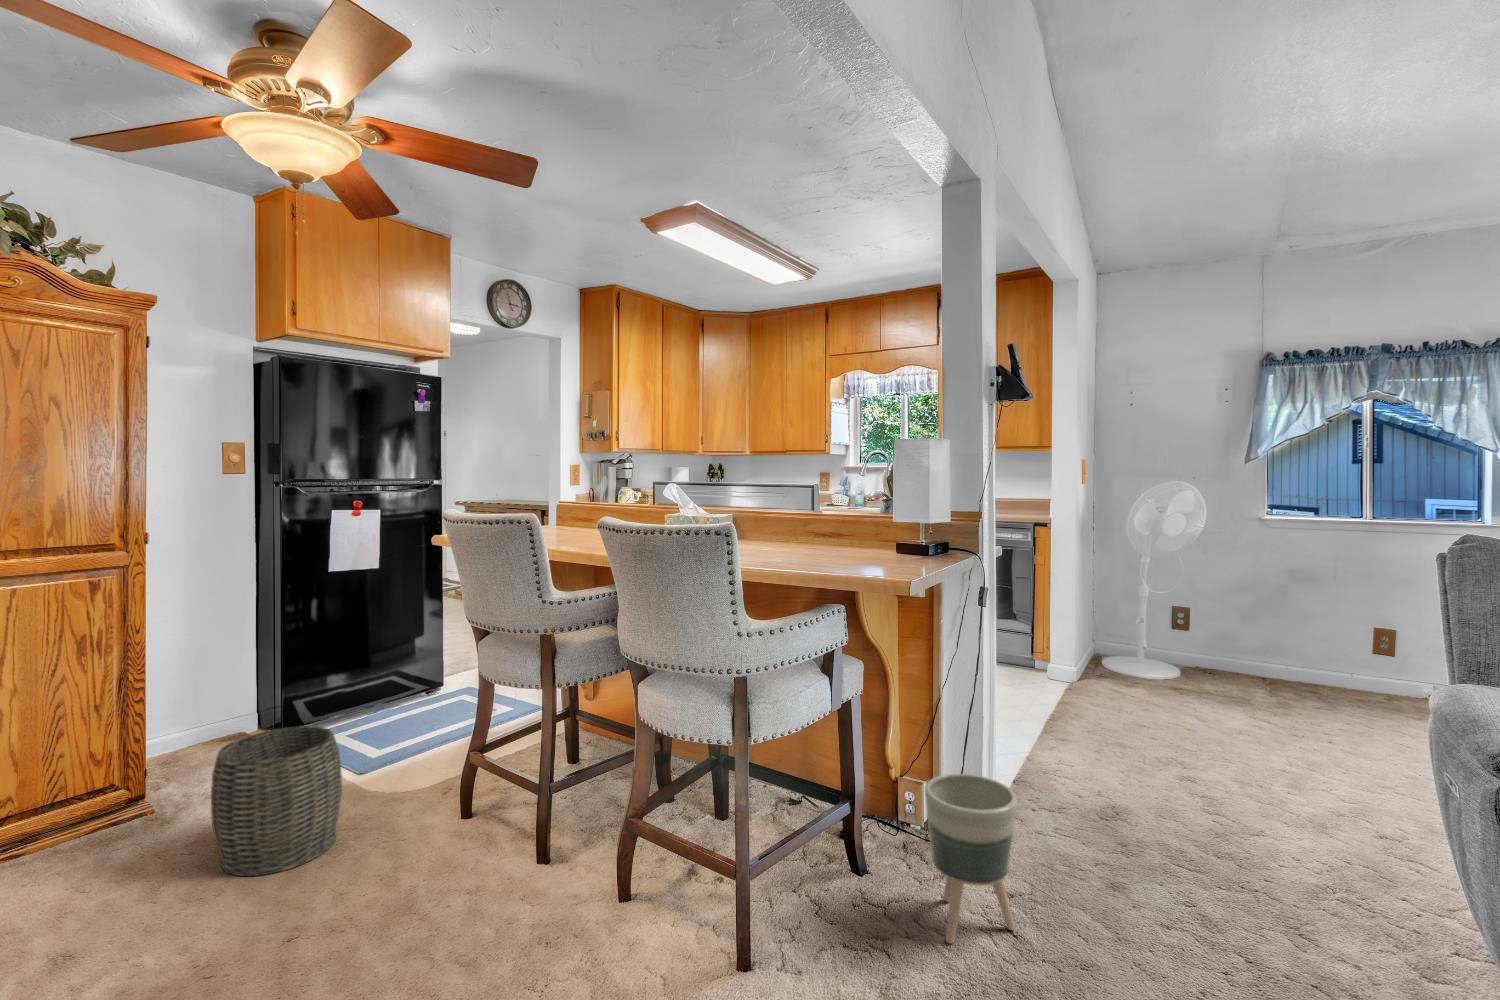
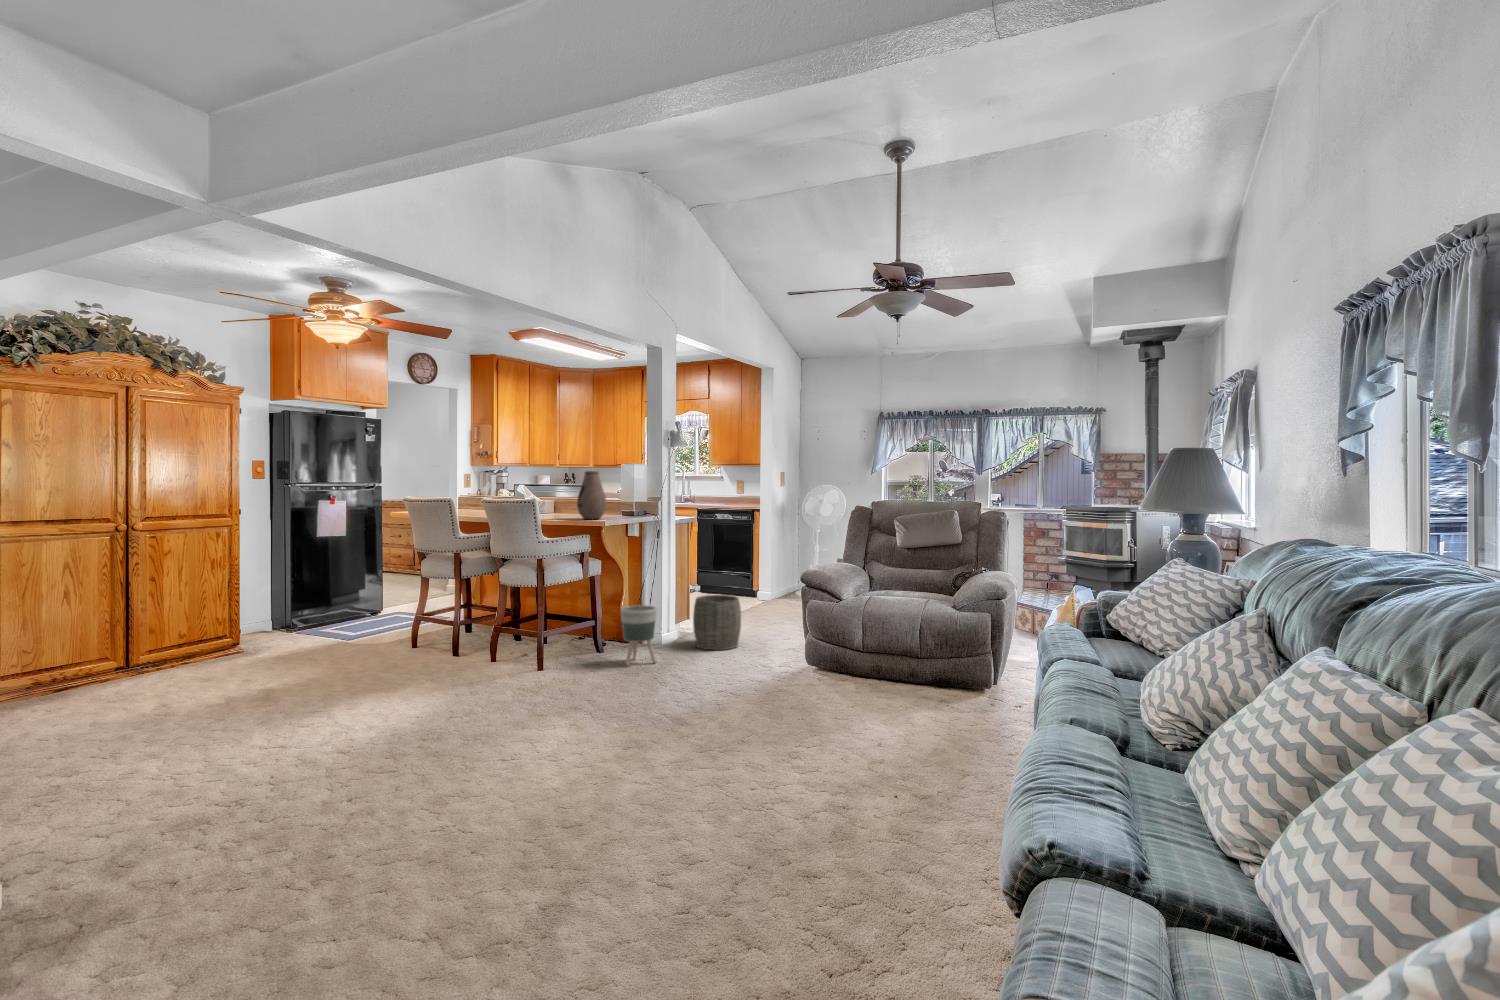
vase: none [808,455,873,567] -> present [577,471,606,519]
woven basket: present [211,726,342,876] -> present [693,595,741,650]

